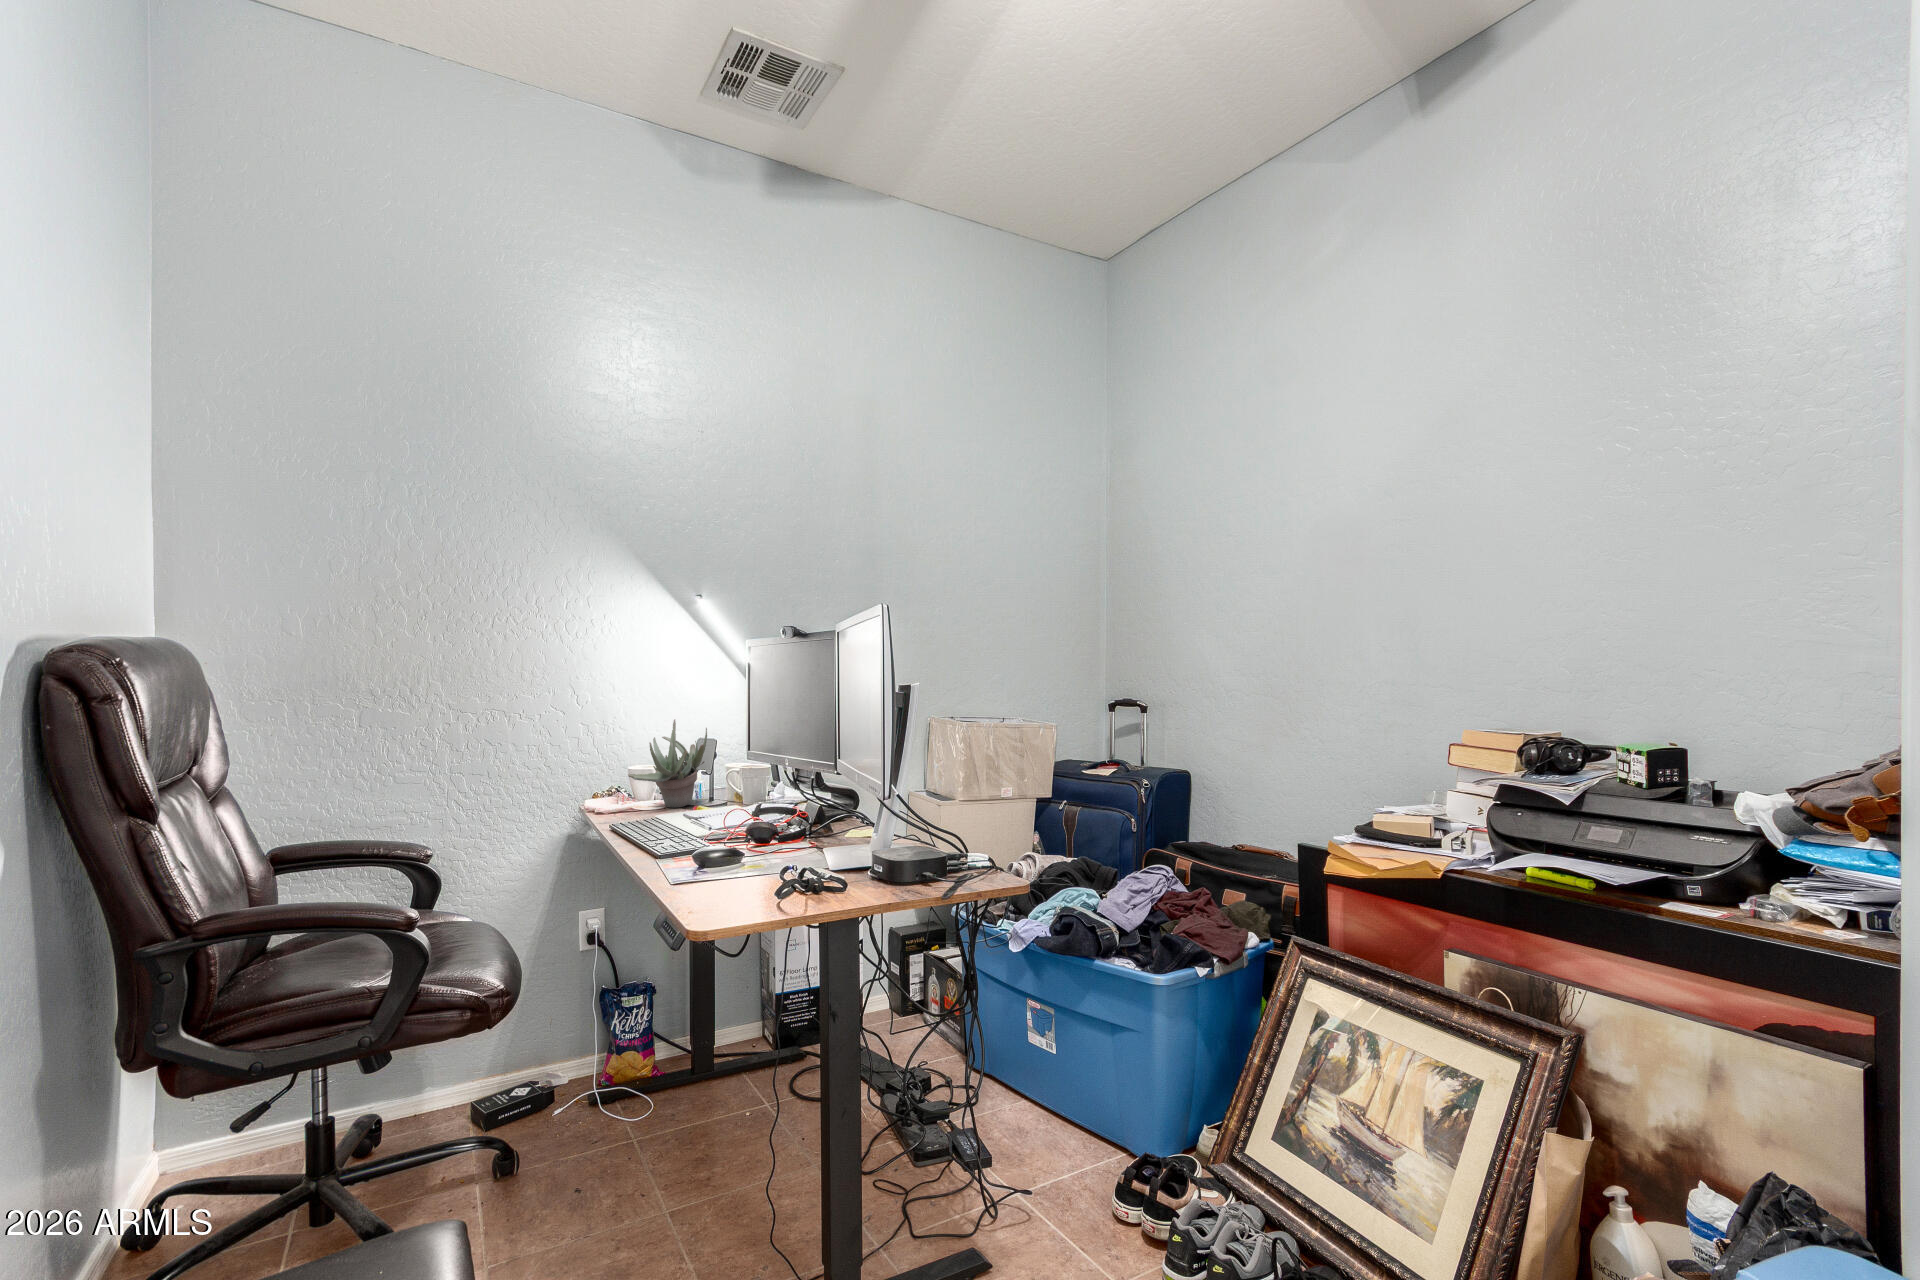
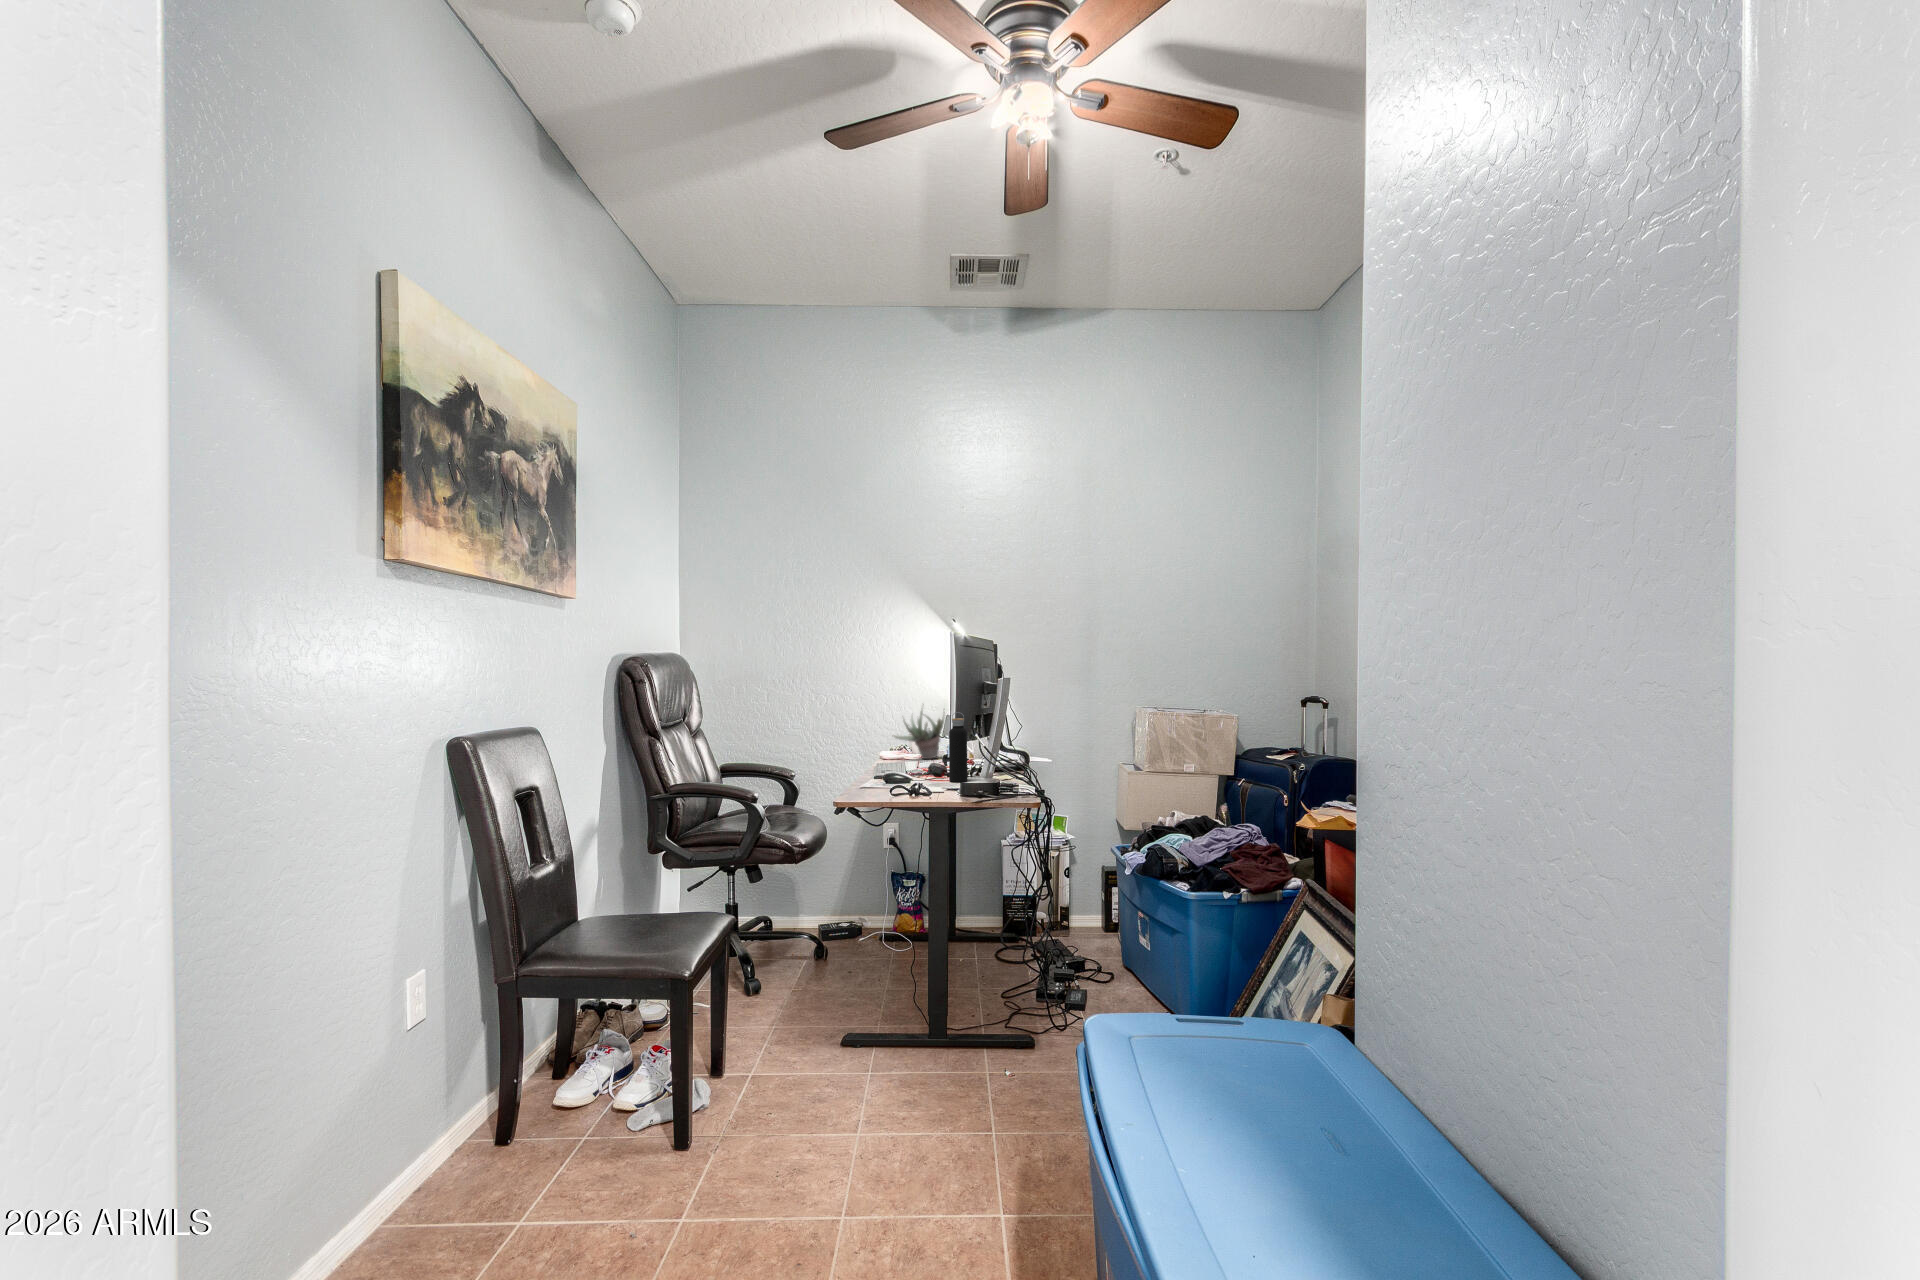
water bottle: none [802,740,831,853] -> present [949,712,967,782]

